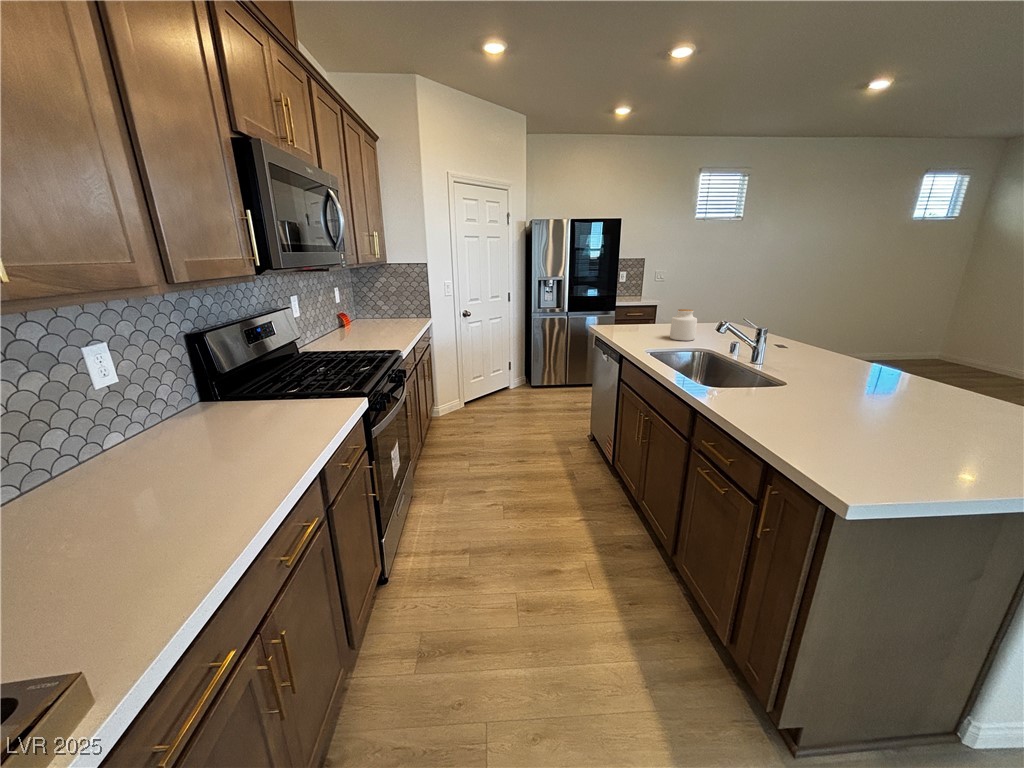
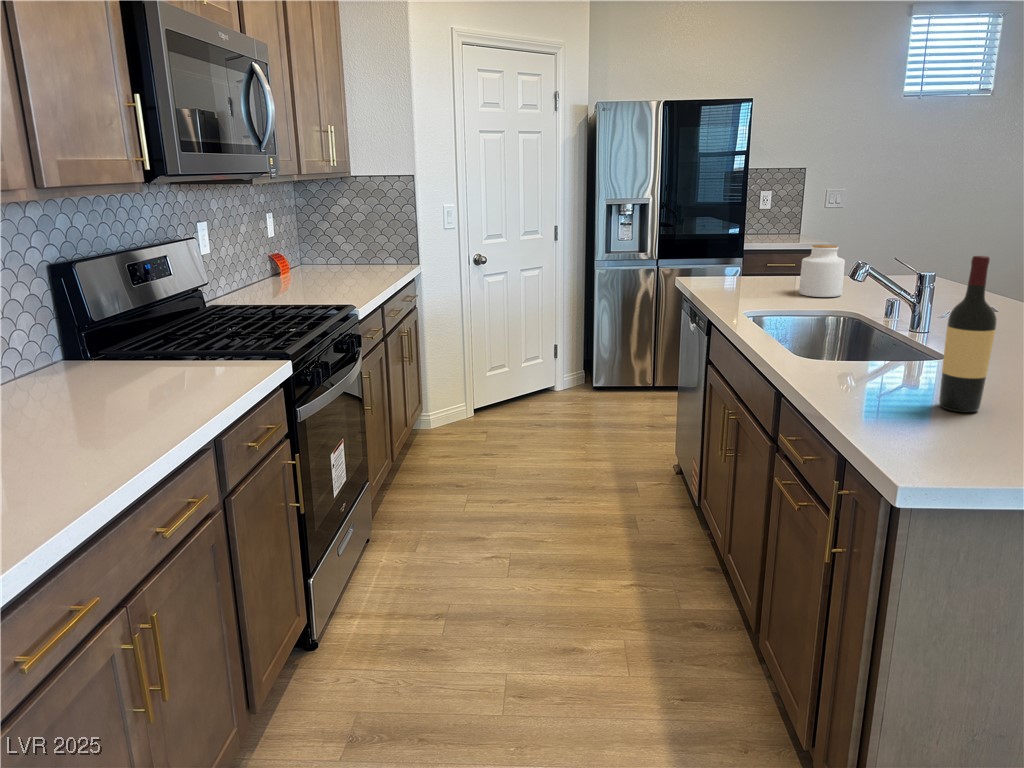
wine bottle: none [815,332,860,433] -> present [939,256,997,413]

